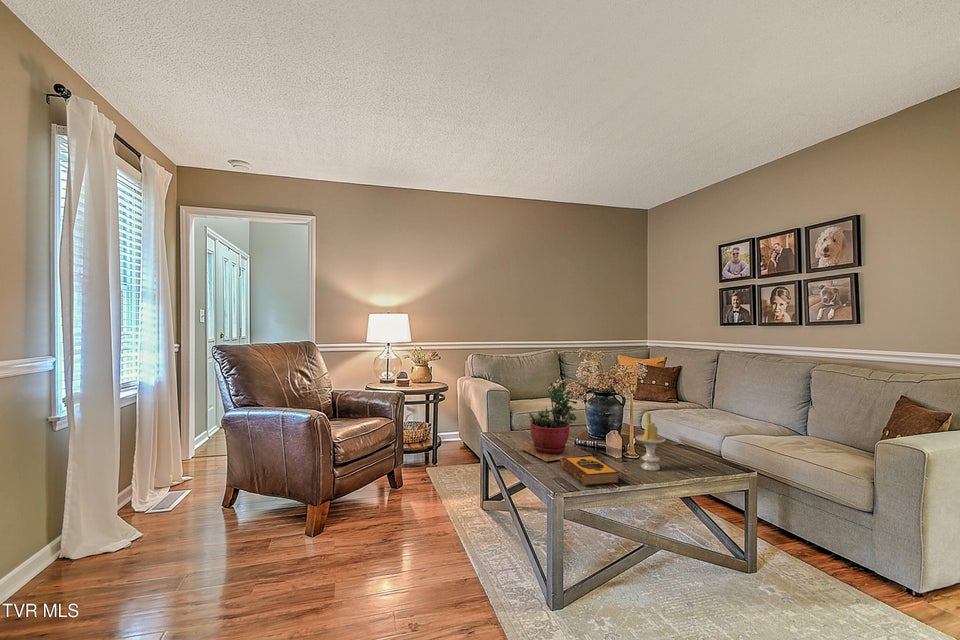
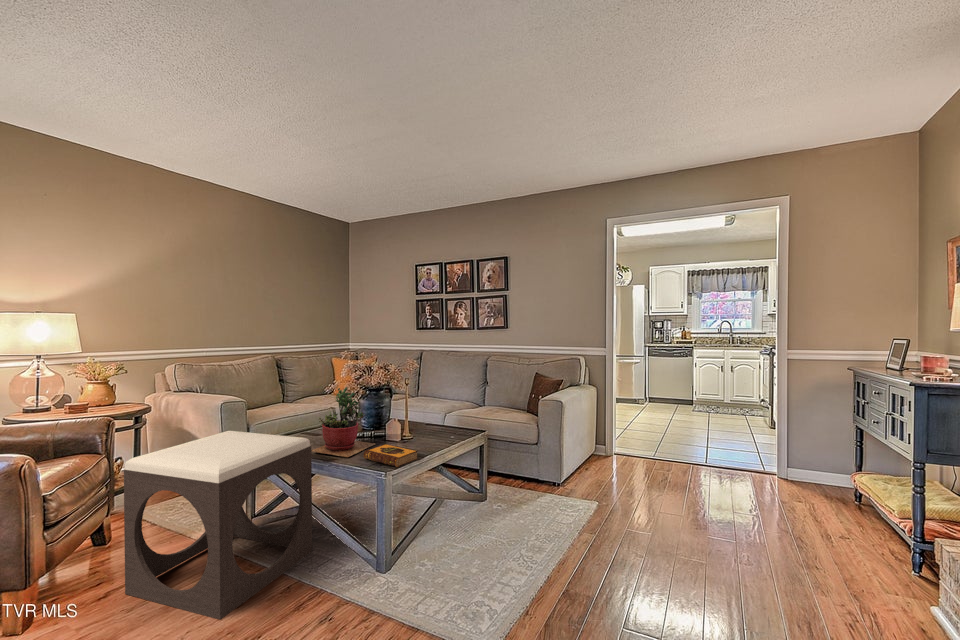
footstool: none [362,412,506,586] -> present [124,431,312,620]
candle: present [636,412,666,471] -> none [416,402,437,446]

